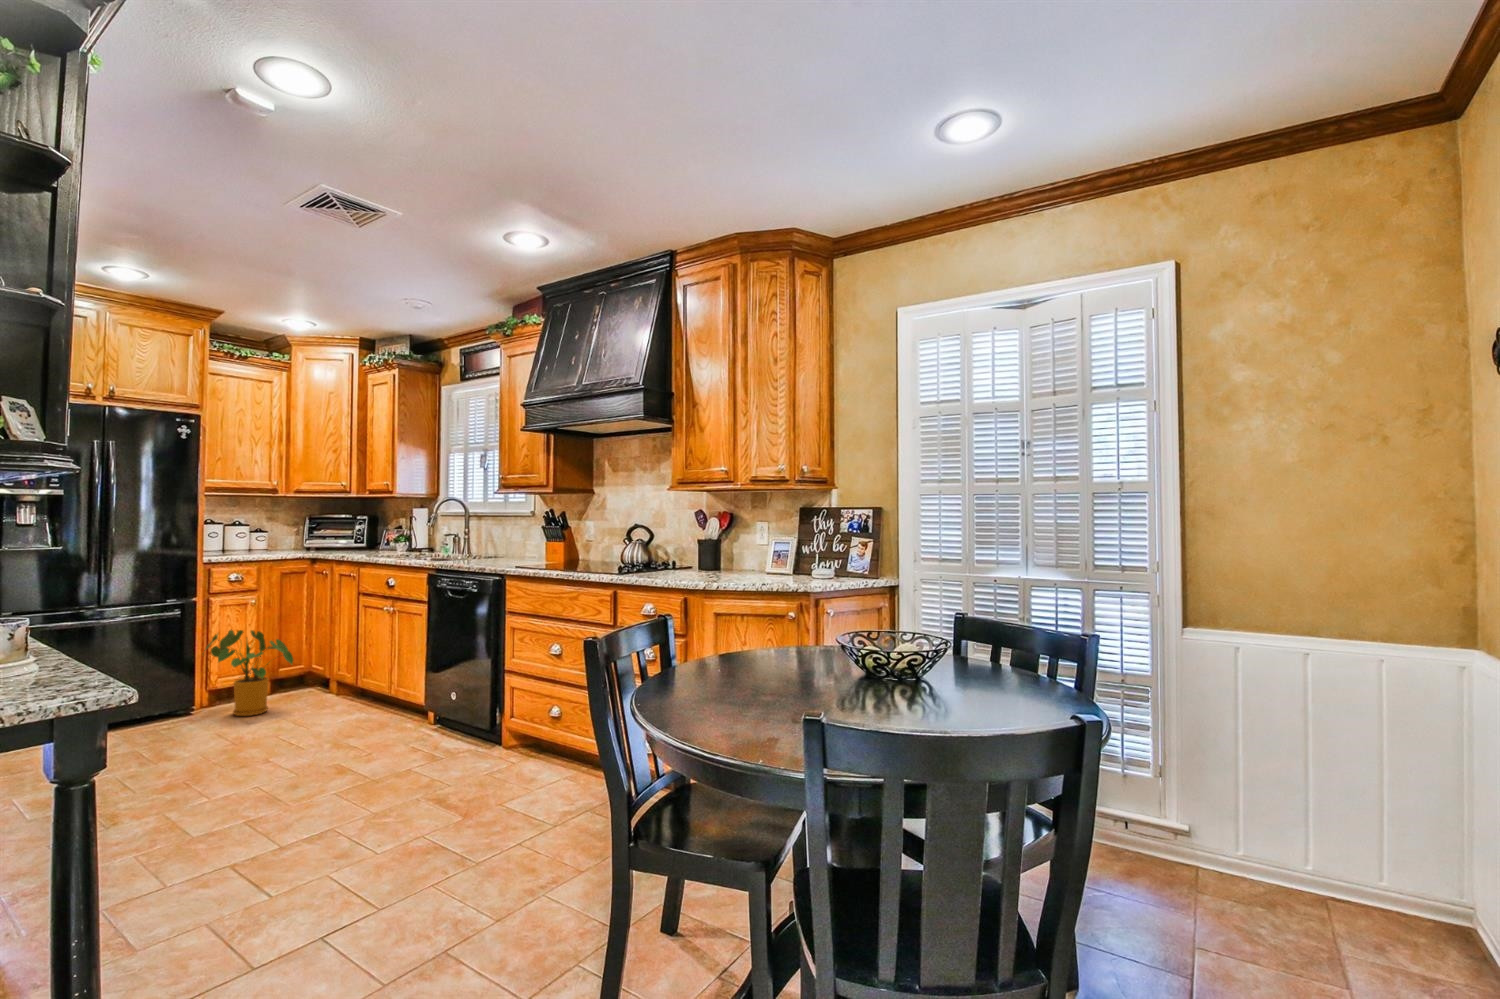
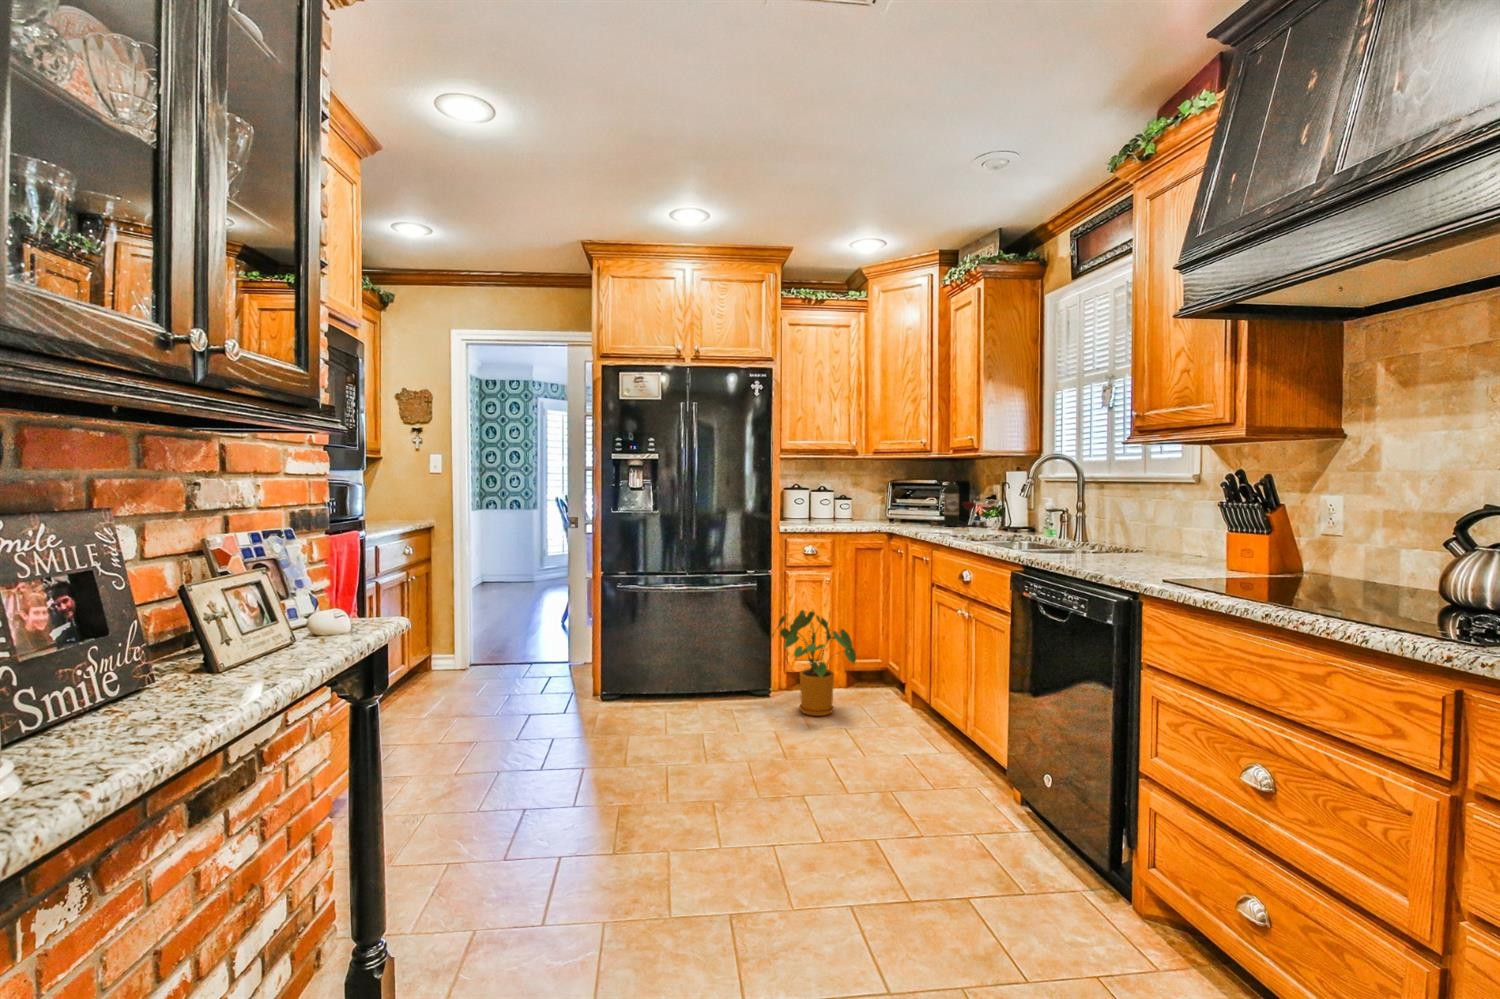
wine bottle: none [347,505,402,552] -> present [929,467,991,527]

